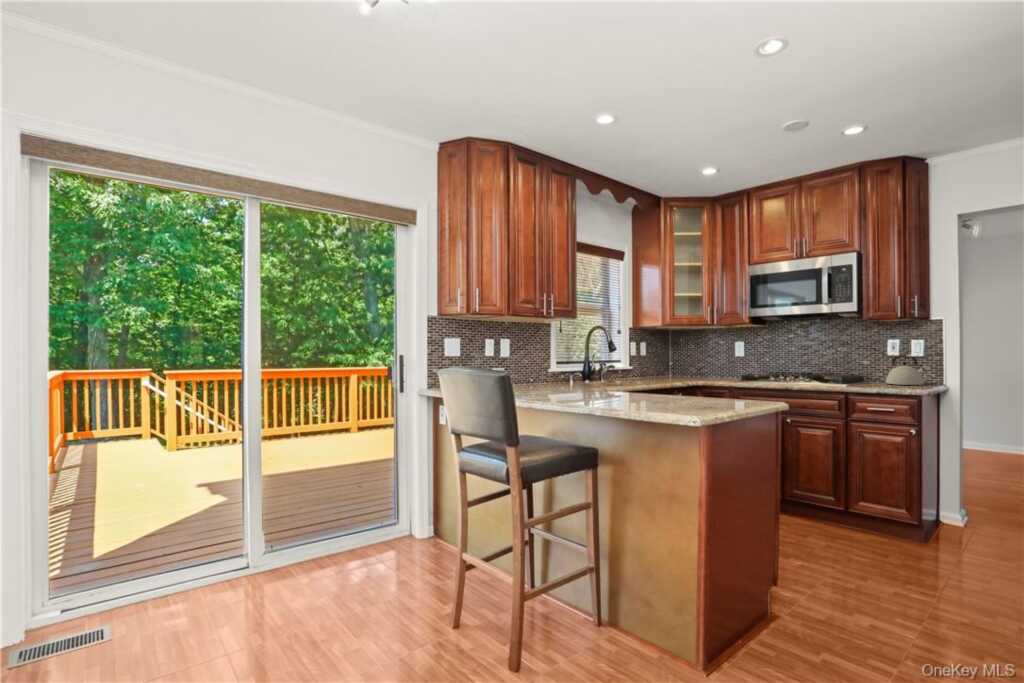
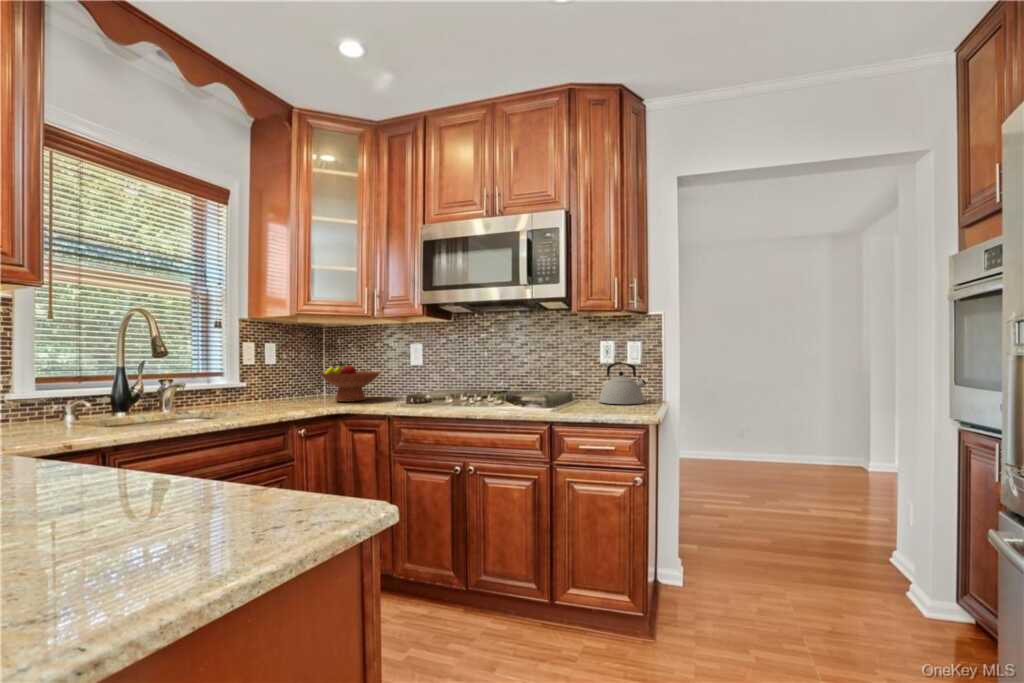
fruit bowl: none [677,354,716,378] -> present [320,362,380,402]

